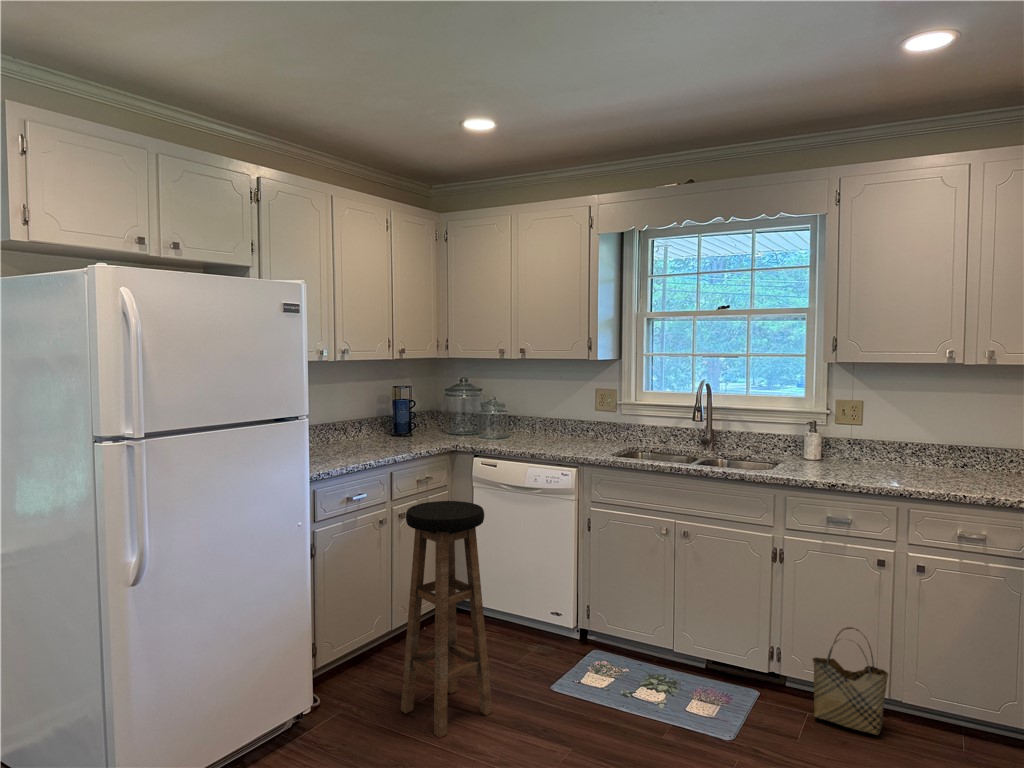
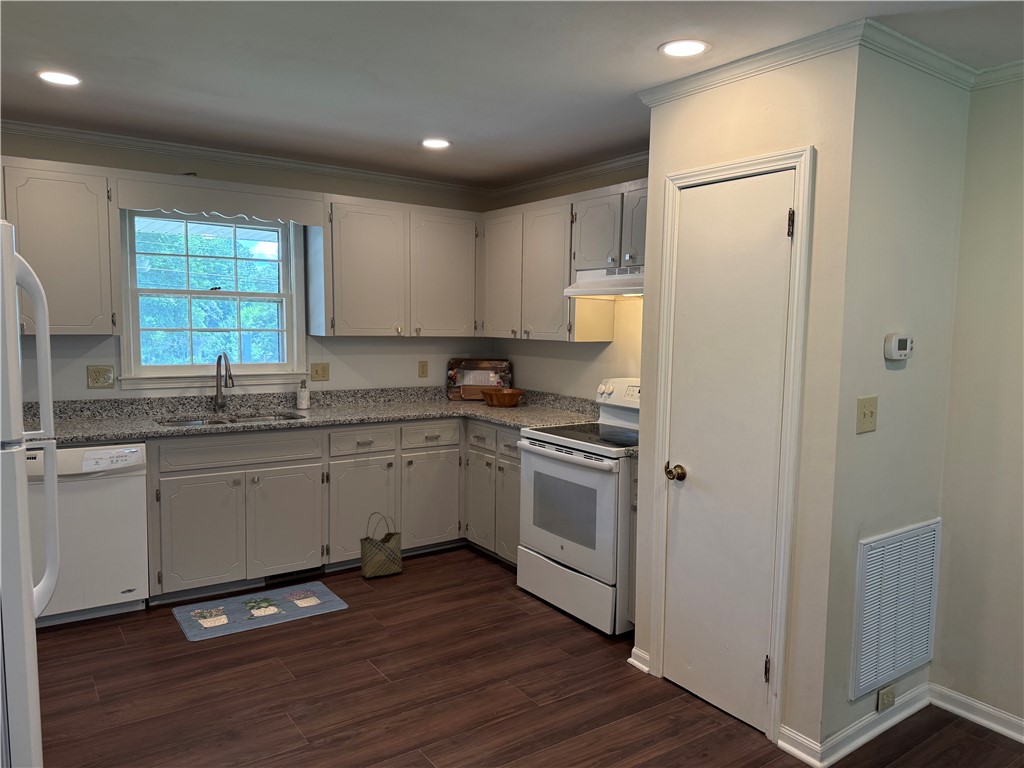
bar stool: present [401,501,492,738] -> none [92,481,180,712]

